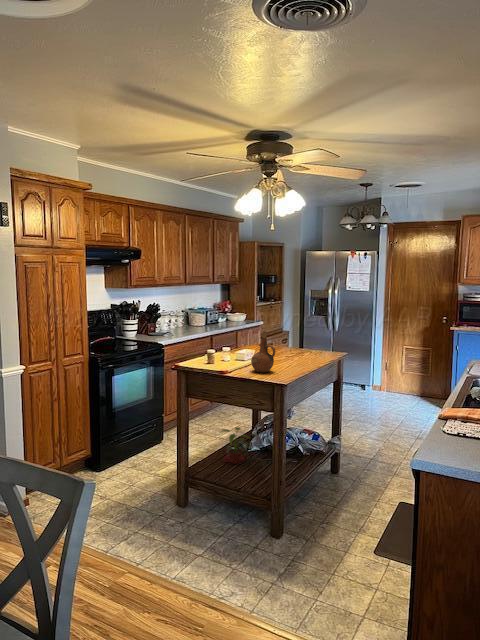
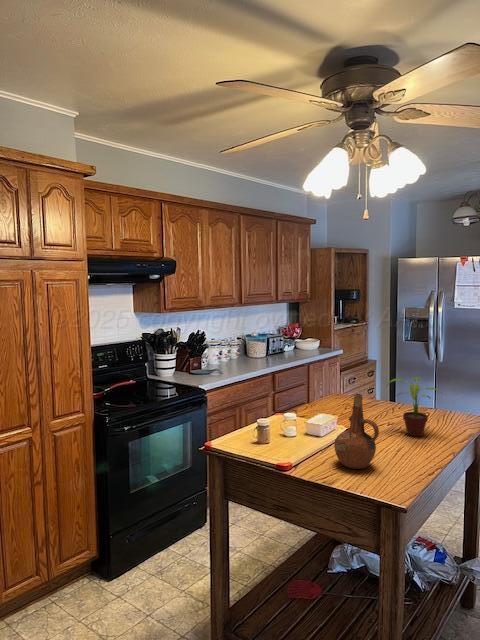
potted plant: present [221,428,250,464] -> present [388,377,438,436]

